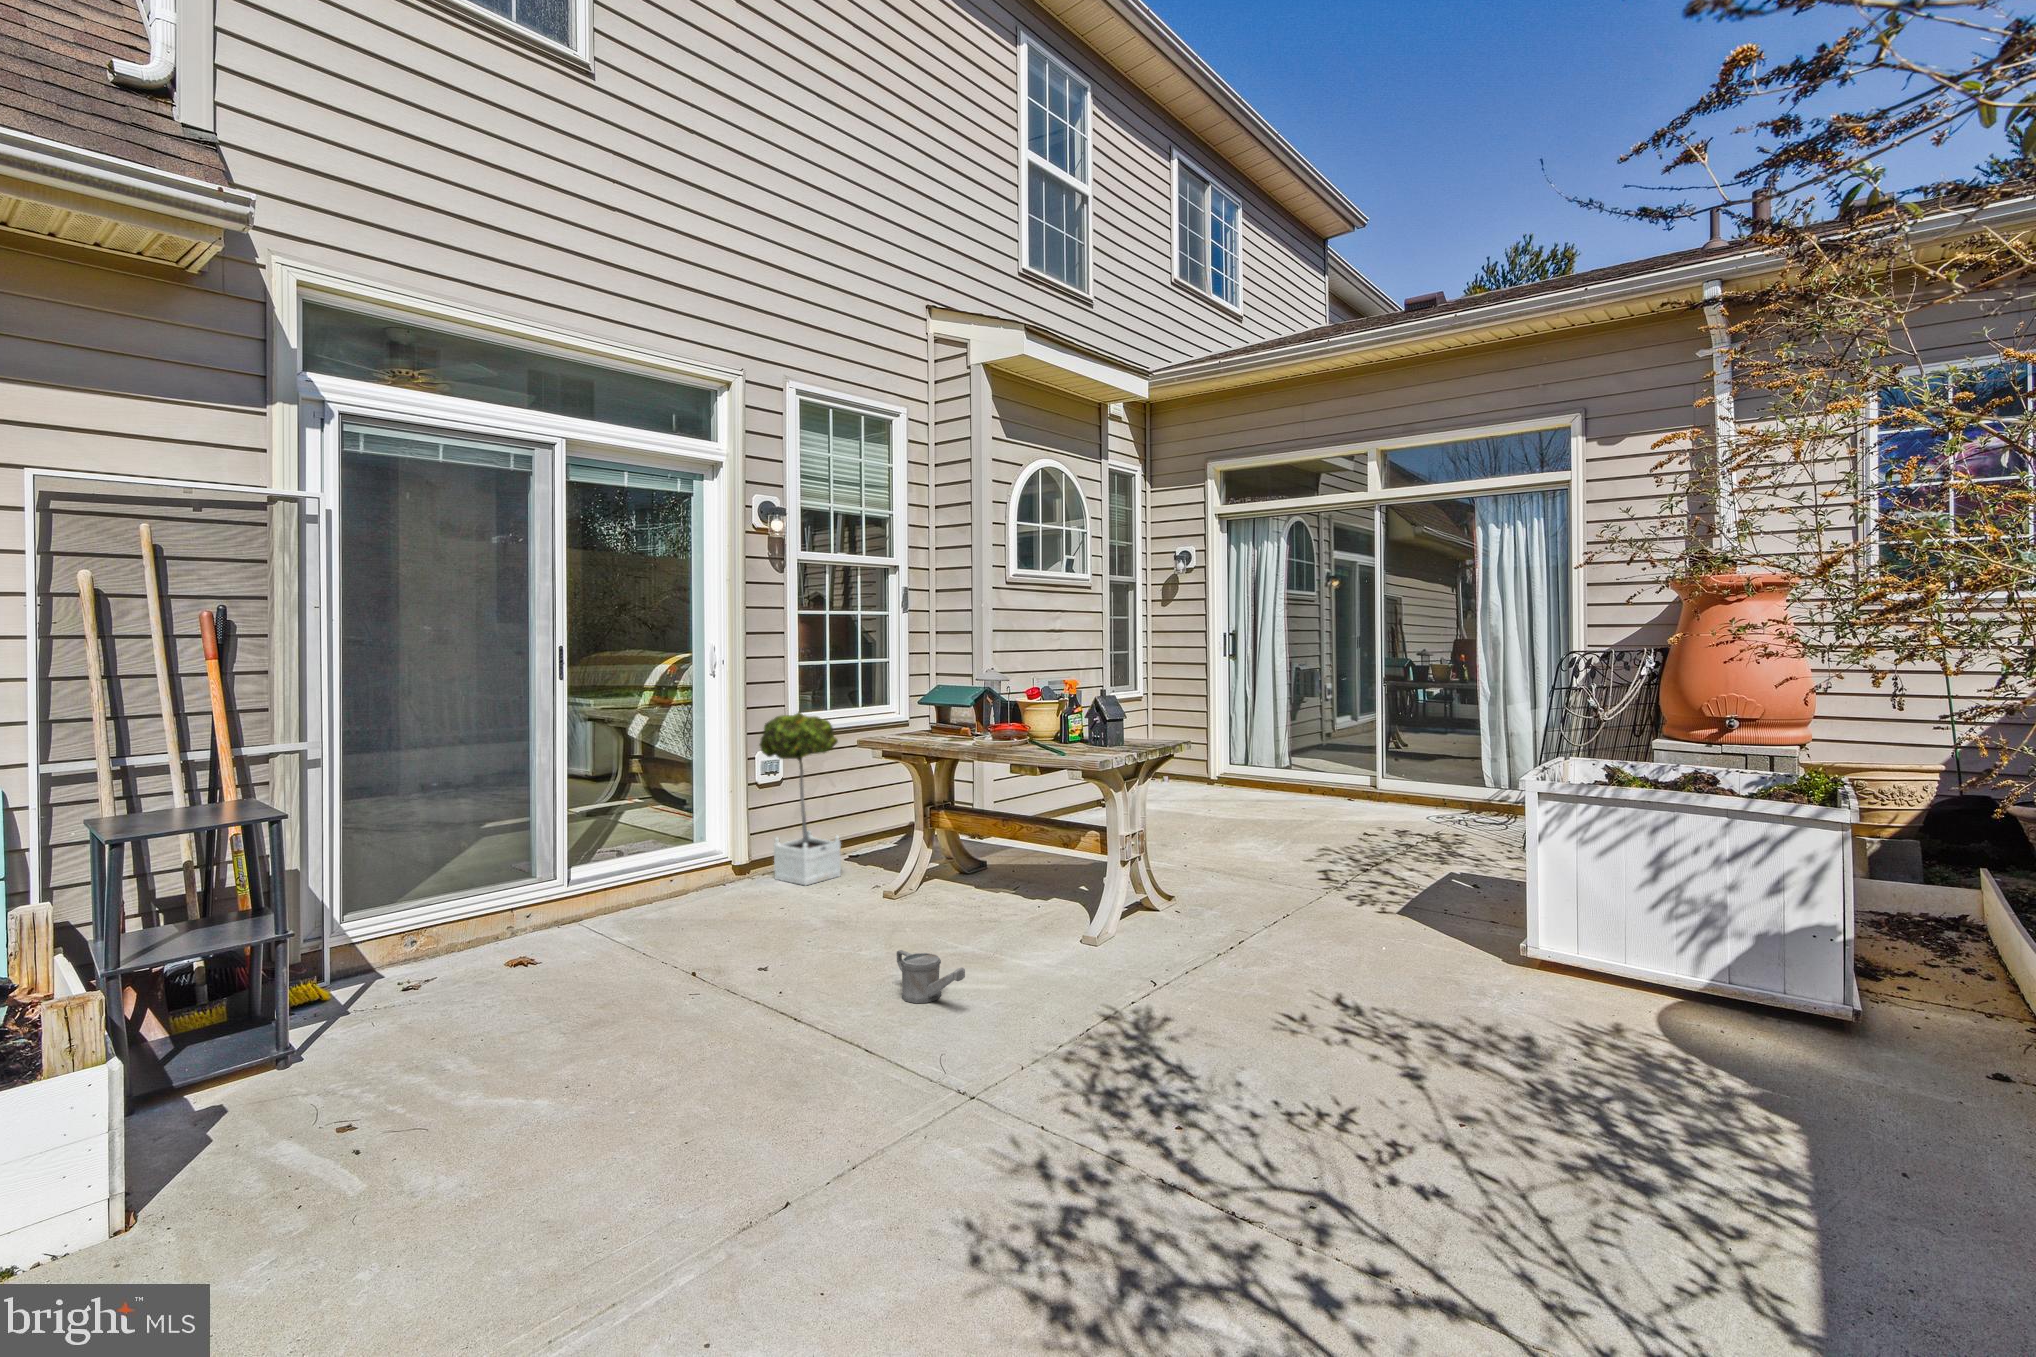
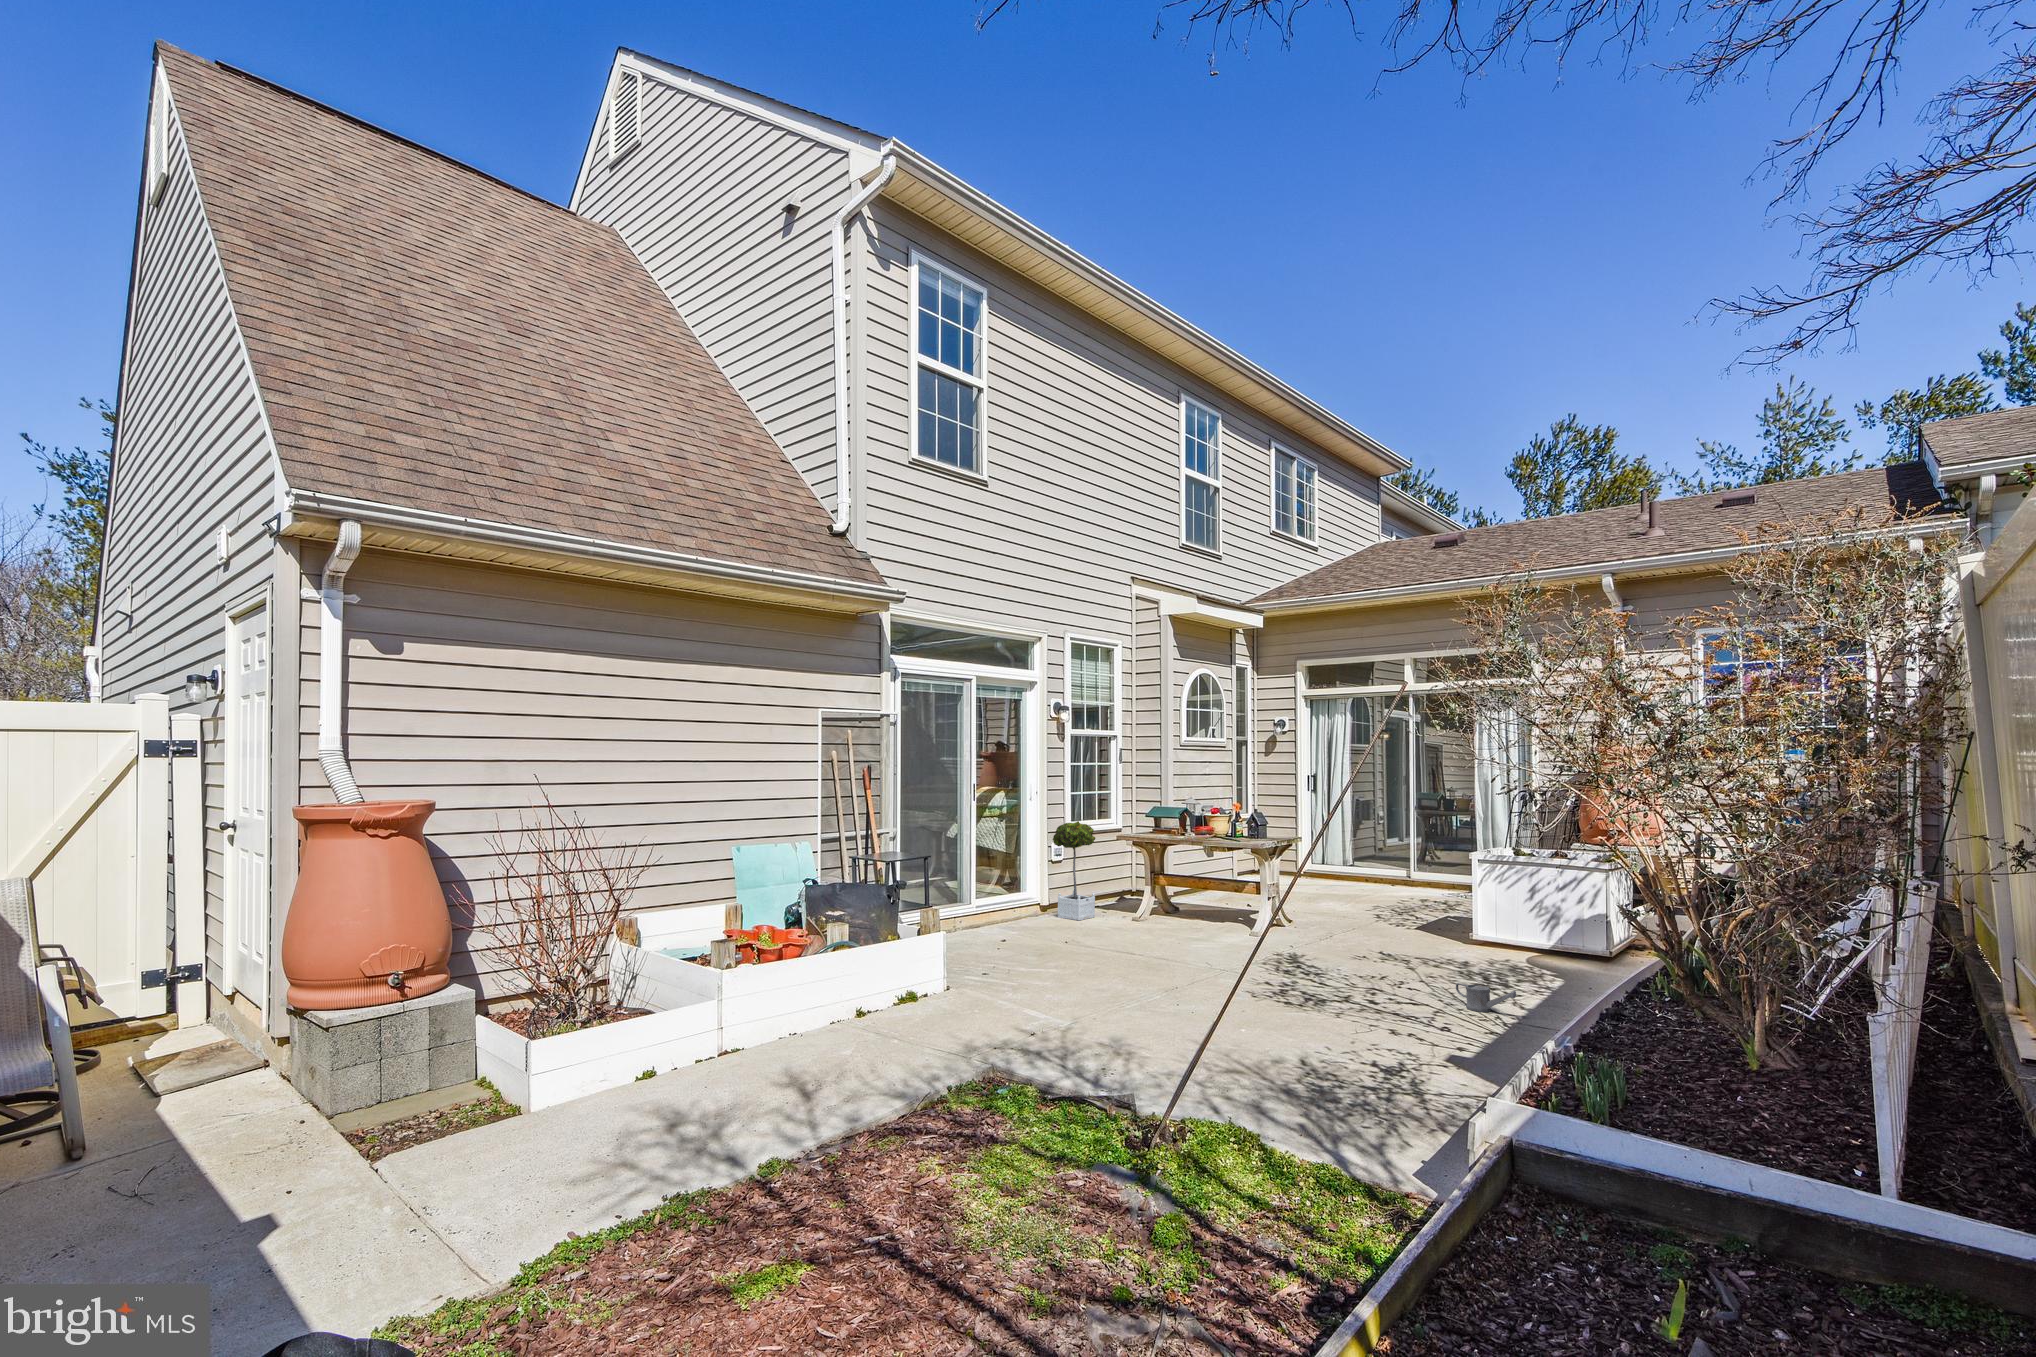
watering can: present [897,950,965,1003] -> present [1456,983,1516,1012]

